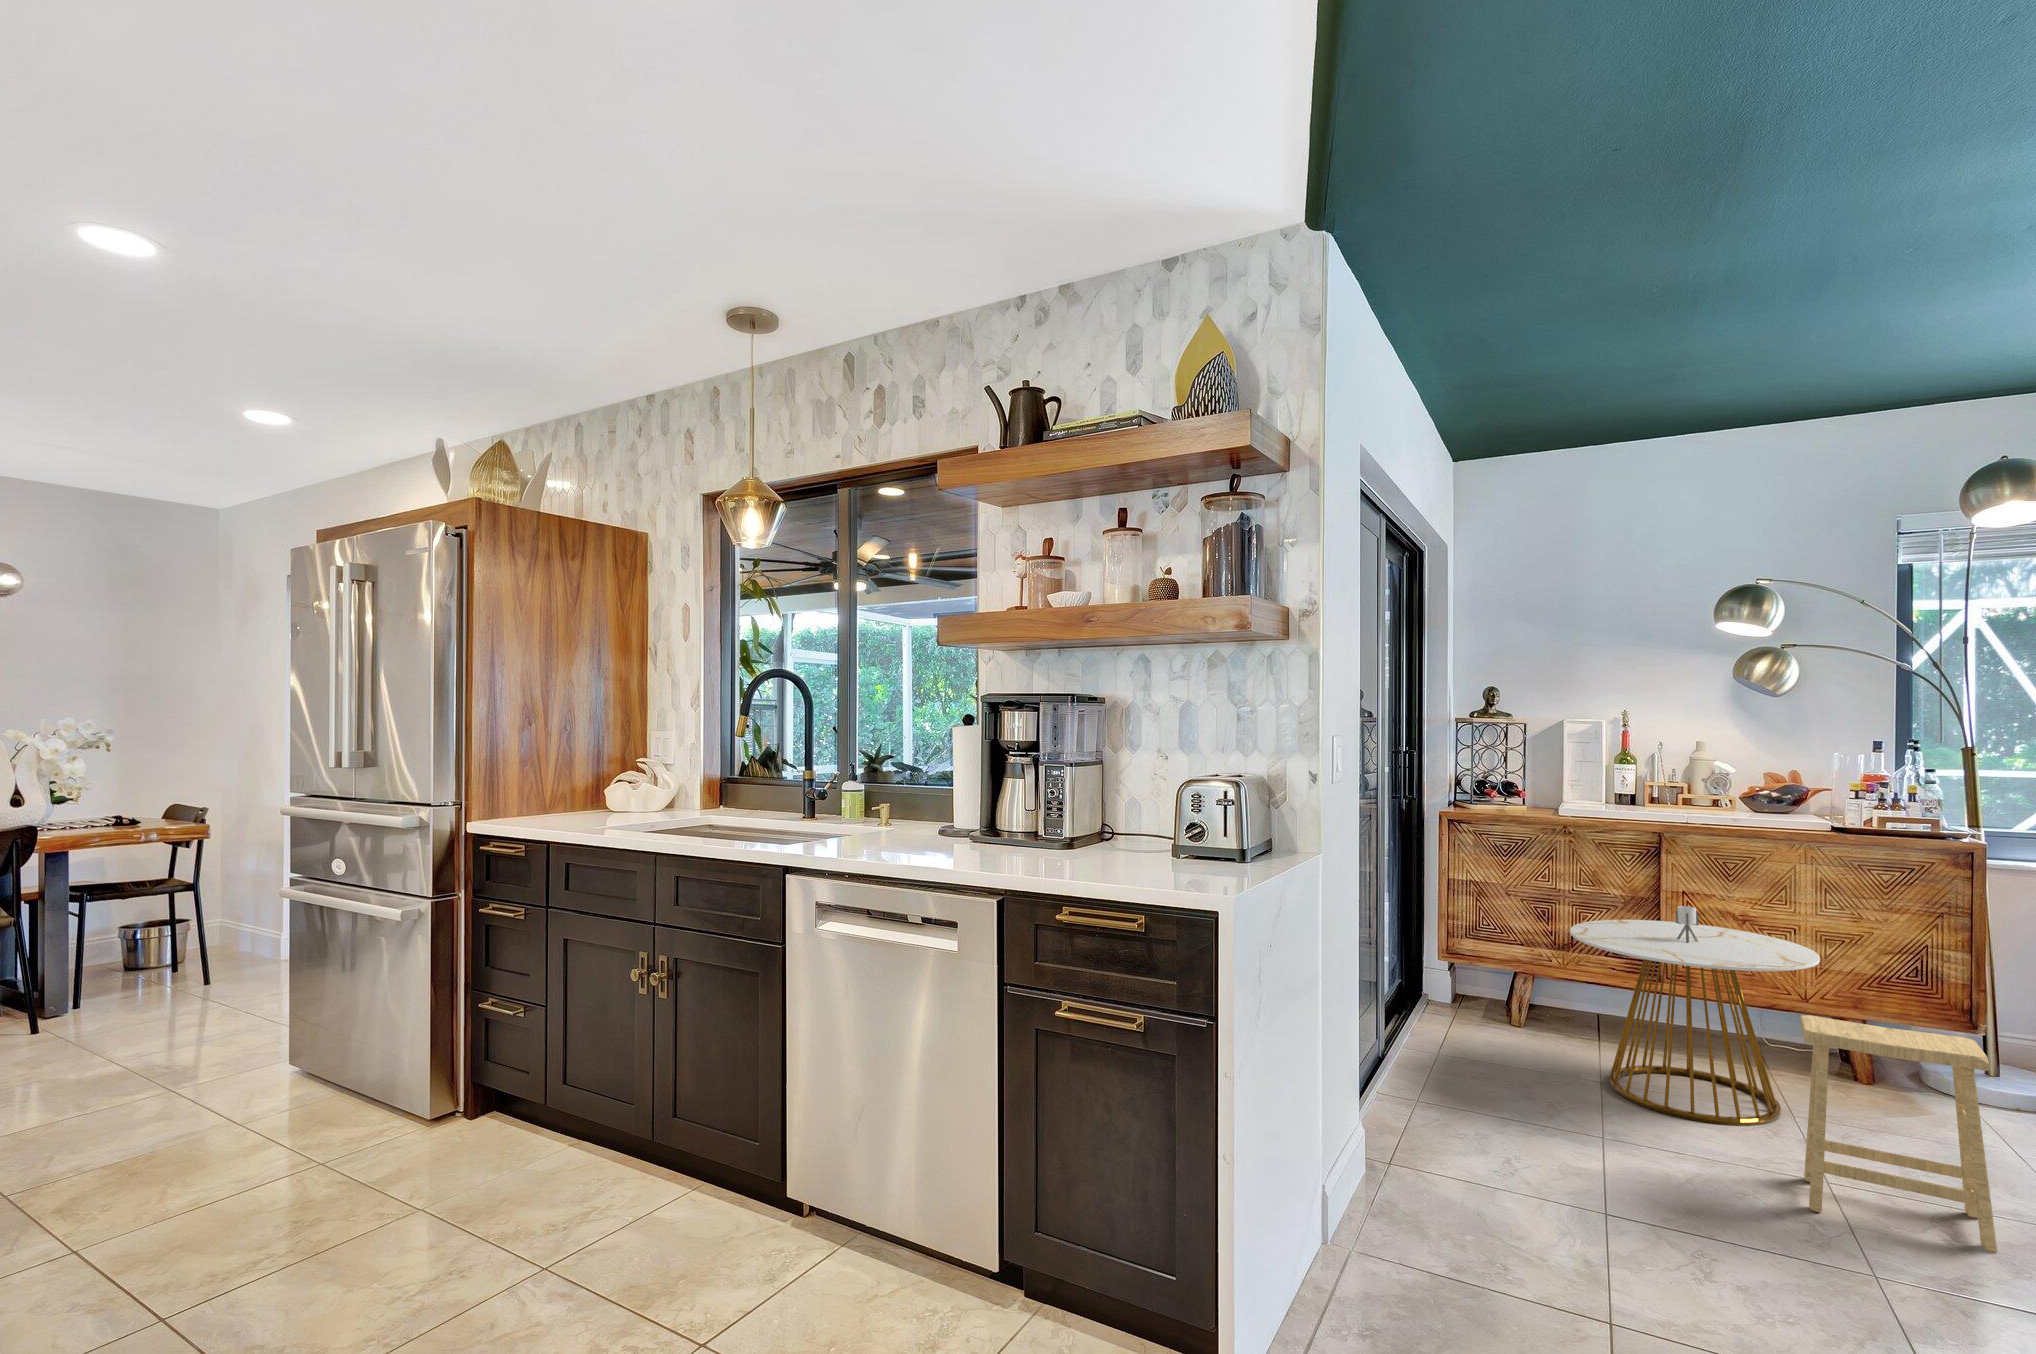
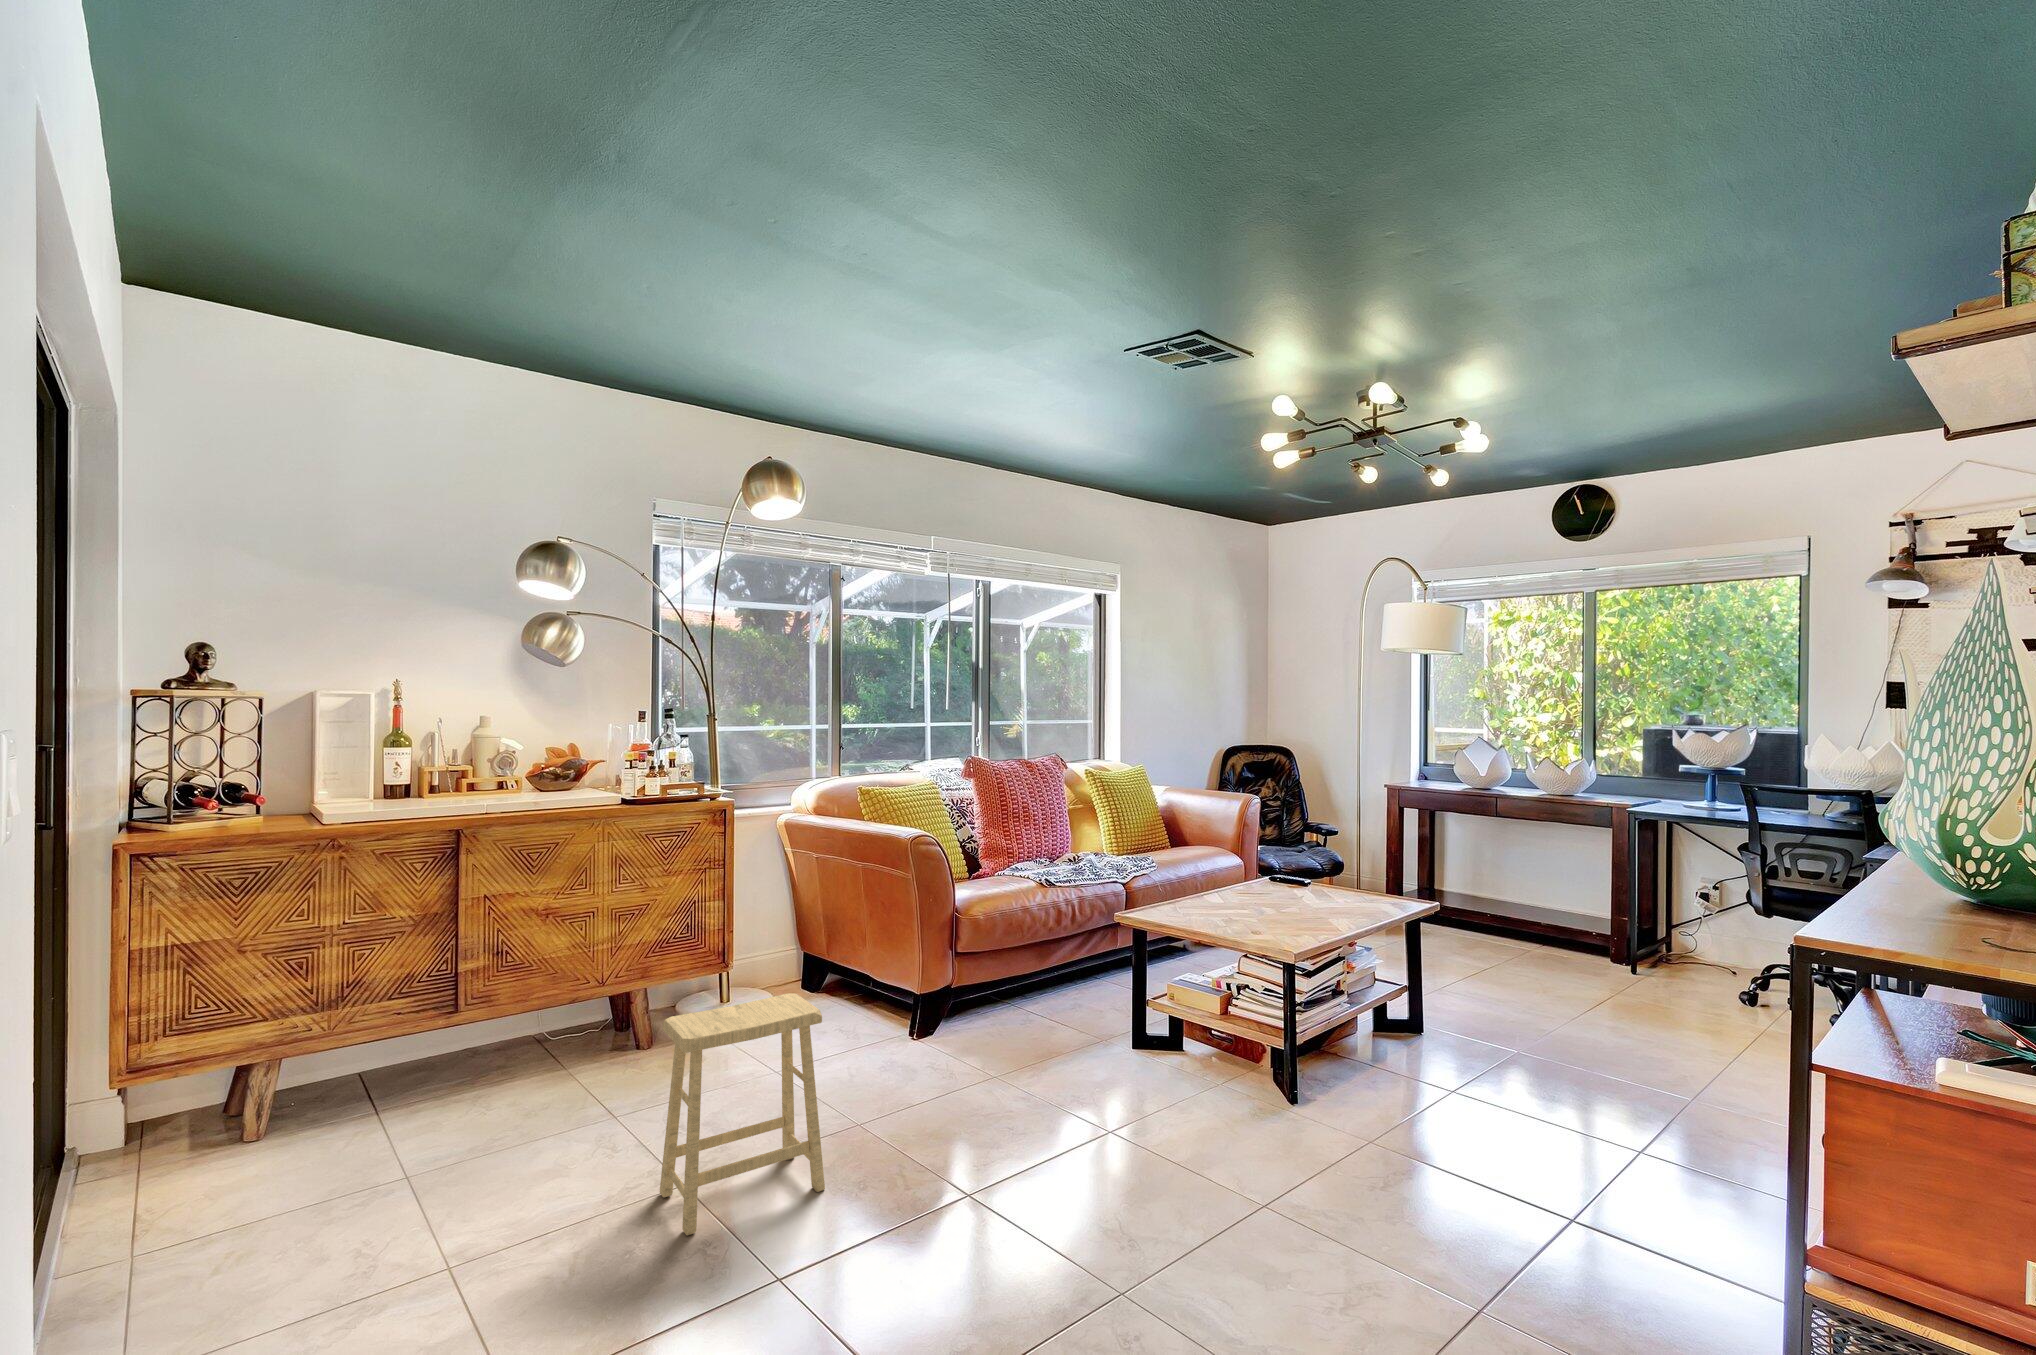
side table: present [1570,906,1820,1126] -> none [360,917,641,1185]

